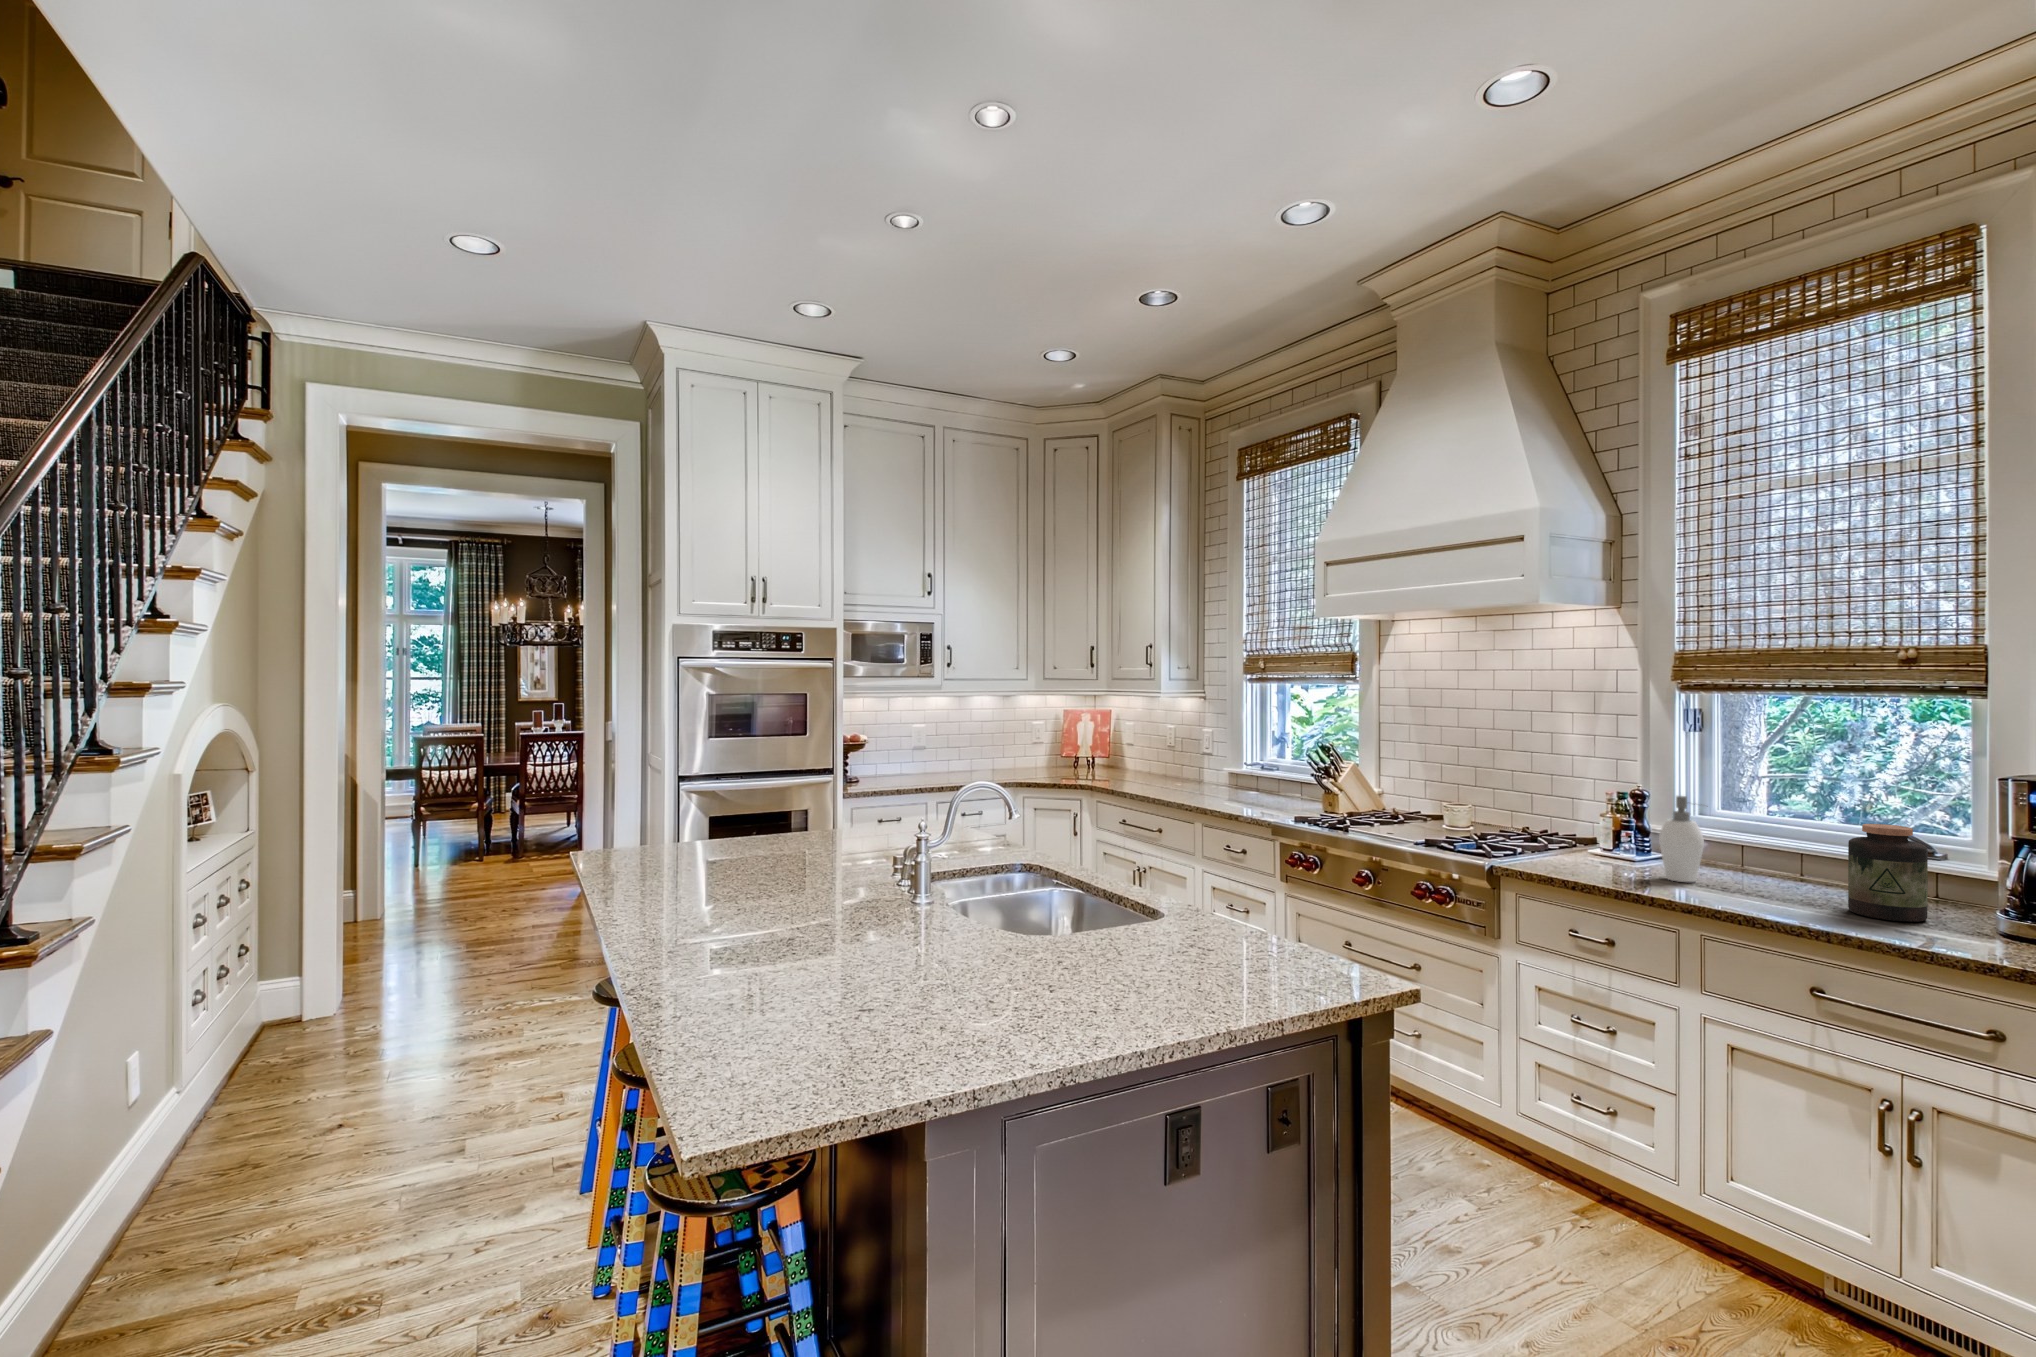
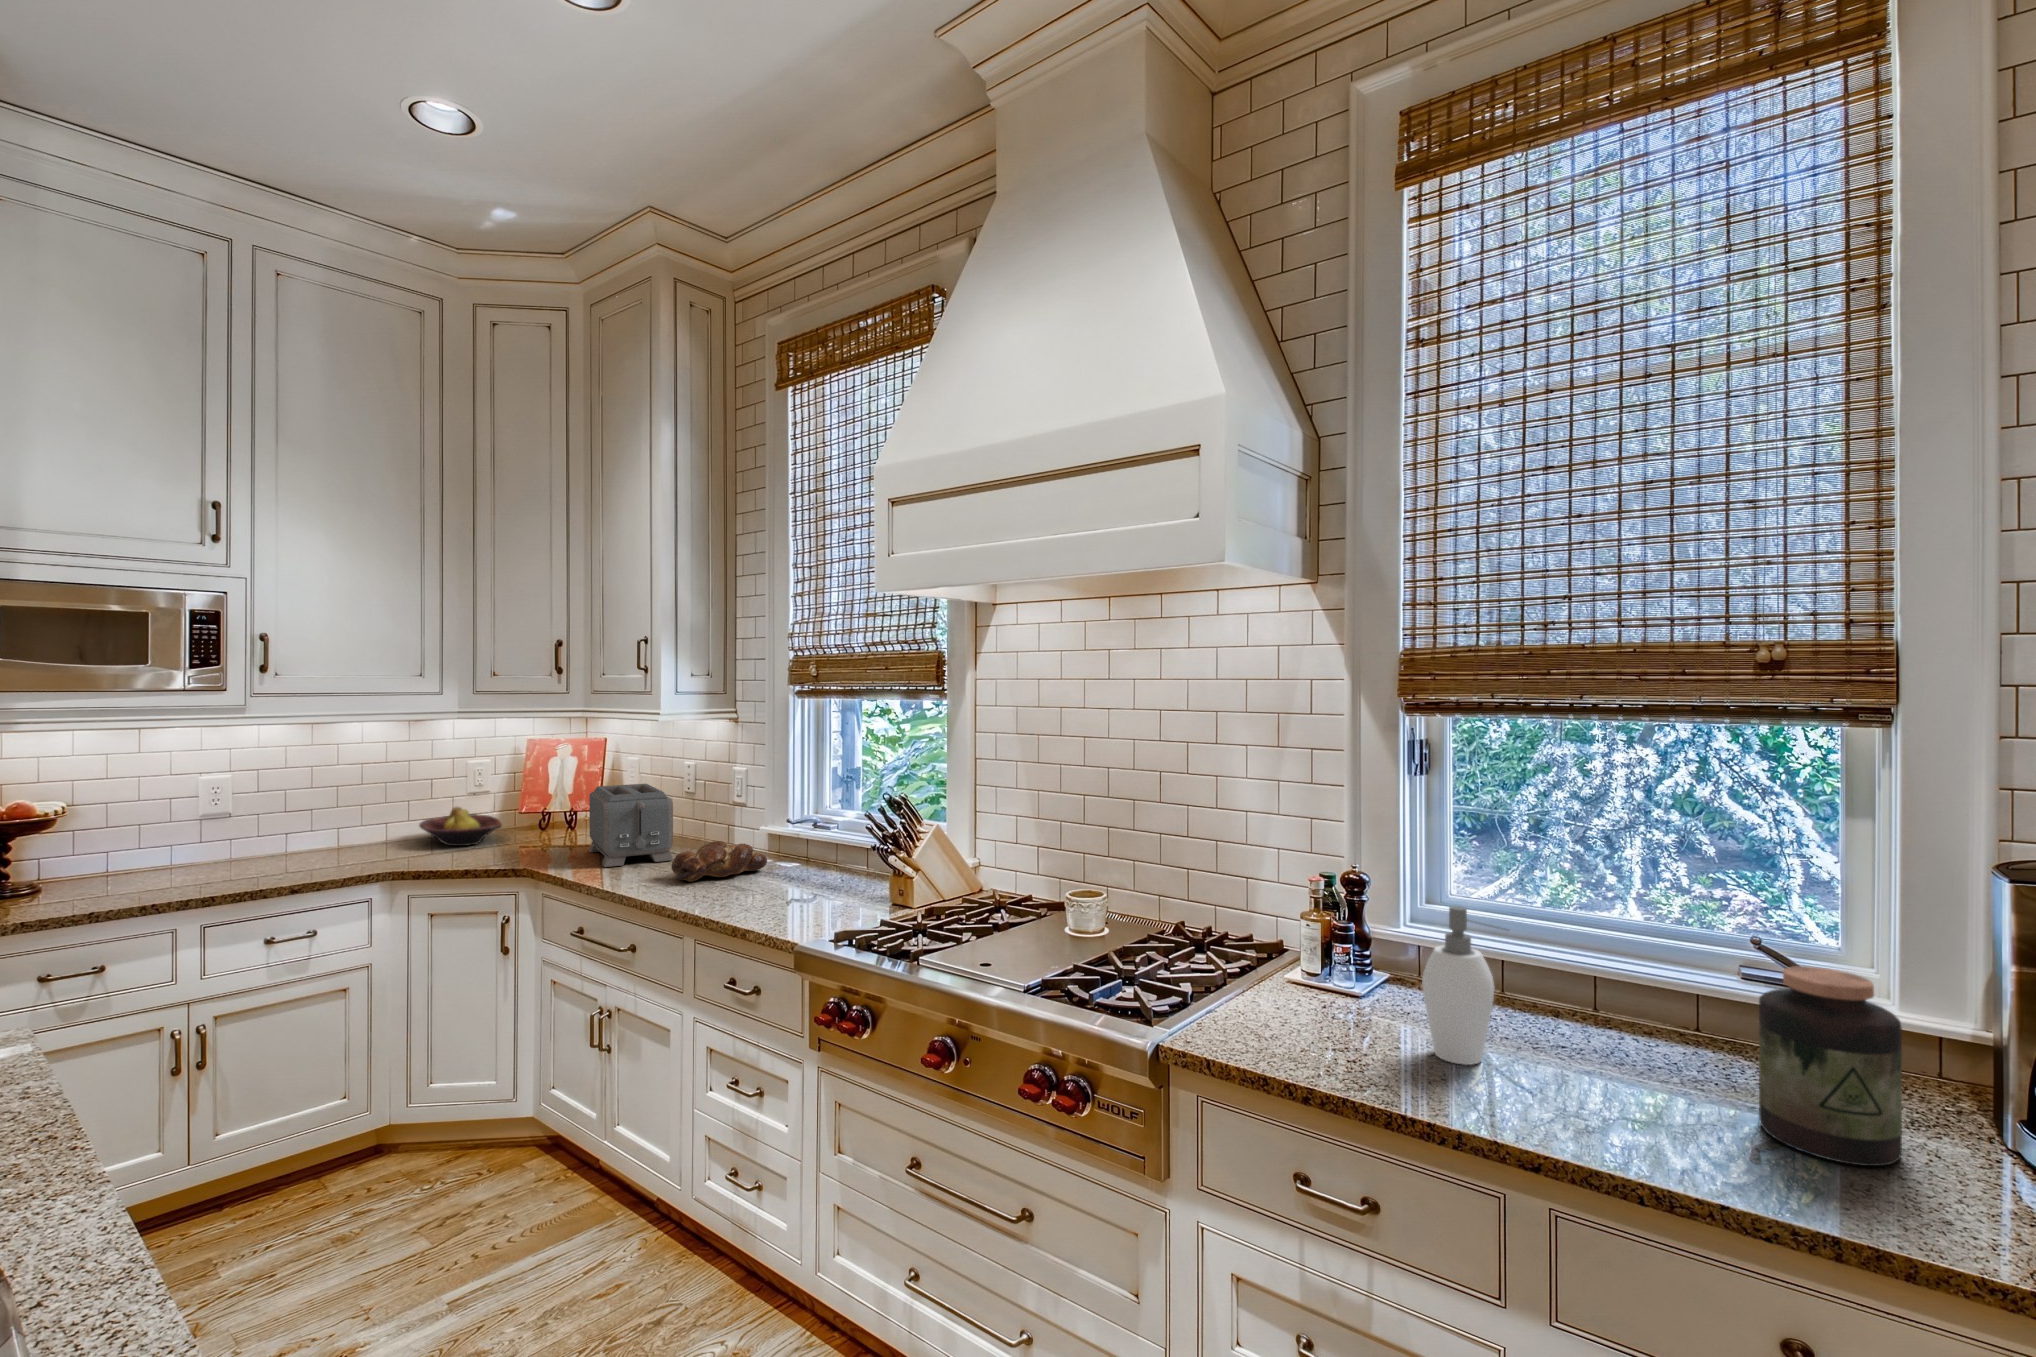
toaster: none [1112,740,1170,788] -> present [589,784,673,867]
fruit bowl: none [1005,752,1054,775] -> present [419,807,502,846]
bread loaf: none [1176,773,1234,796] -> present [671,841,767,882]

